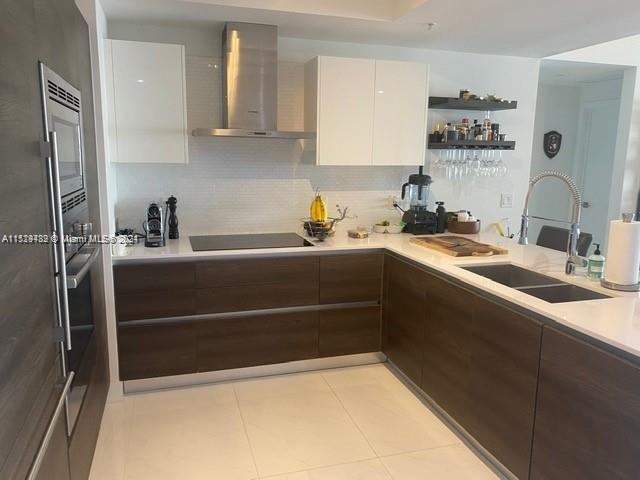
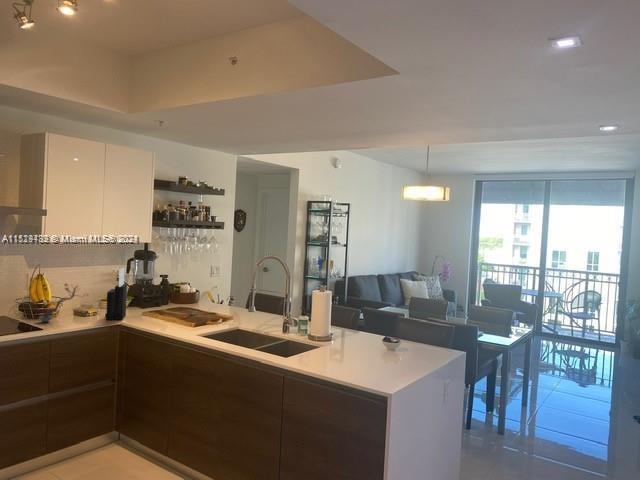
knife block: none [373,191,396,244] -> present [105,268,127,320]

